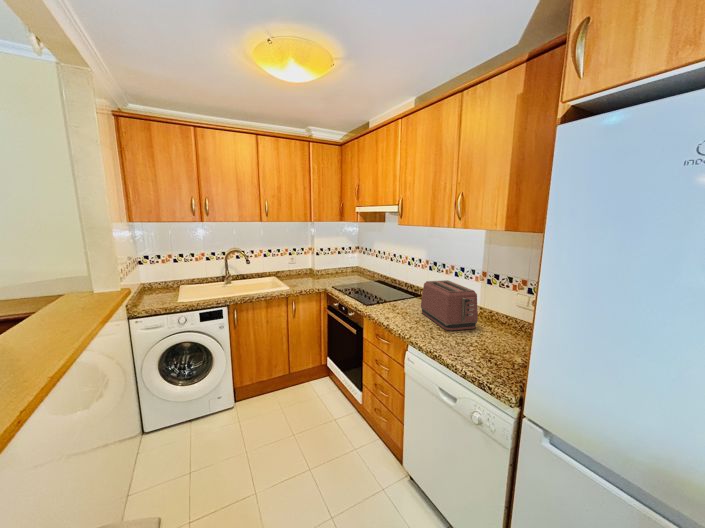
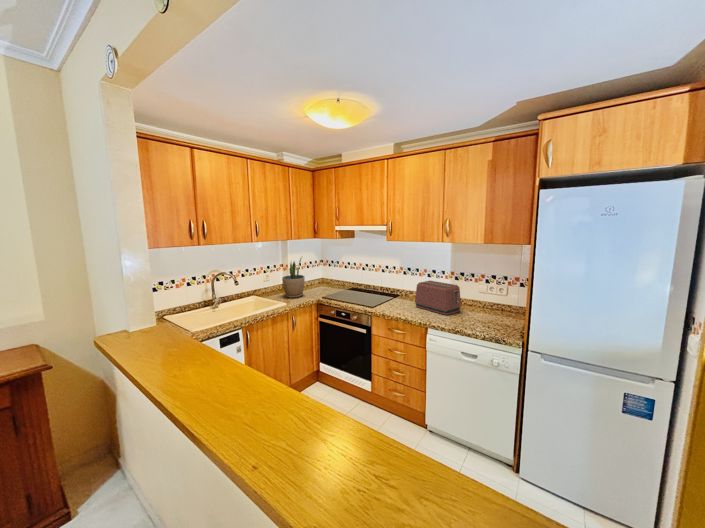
potted plant: none [297,239,321,283] -> present [282,257,305,298]

